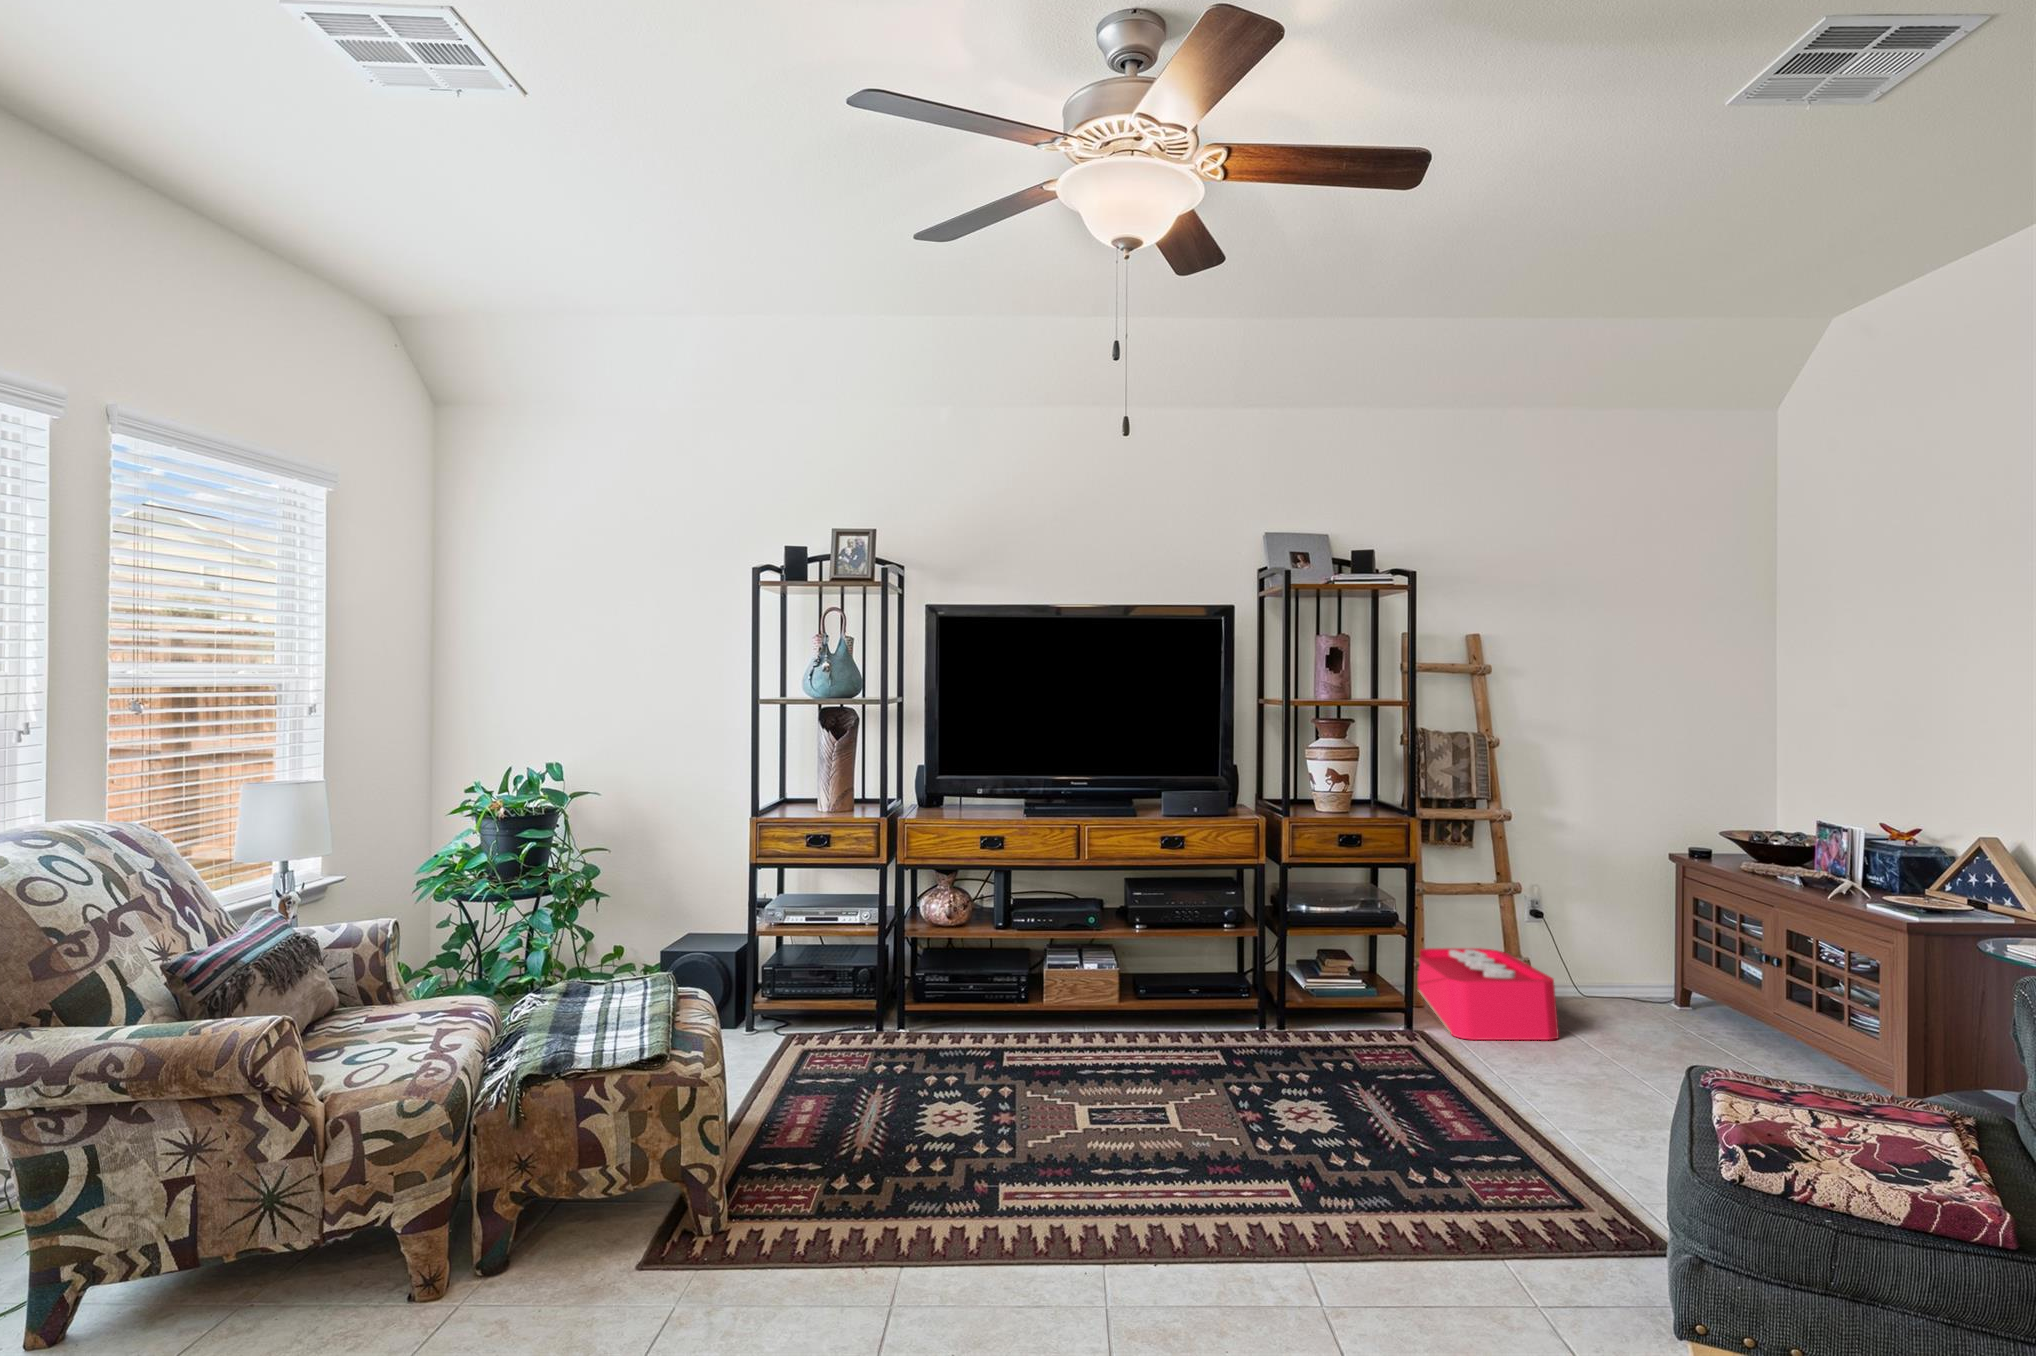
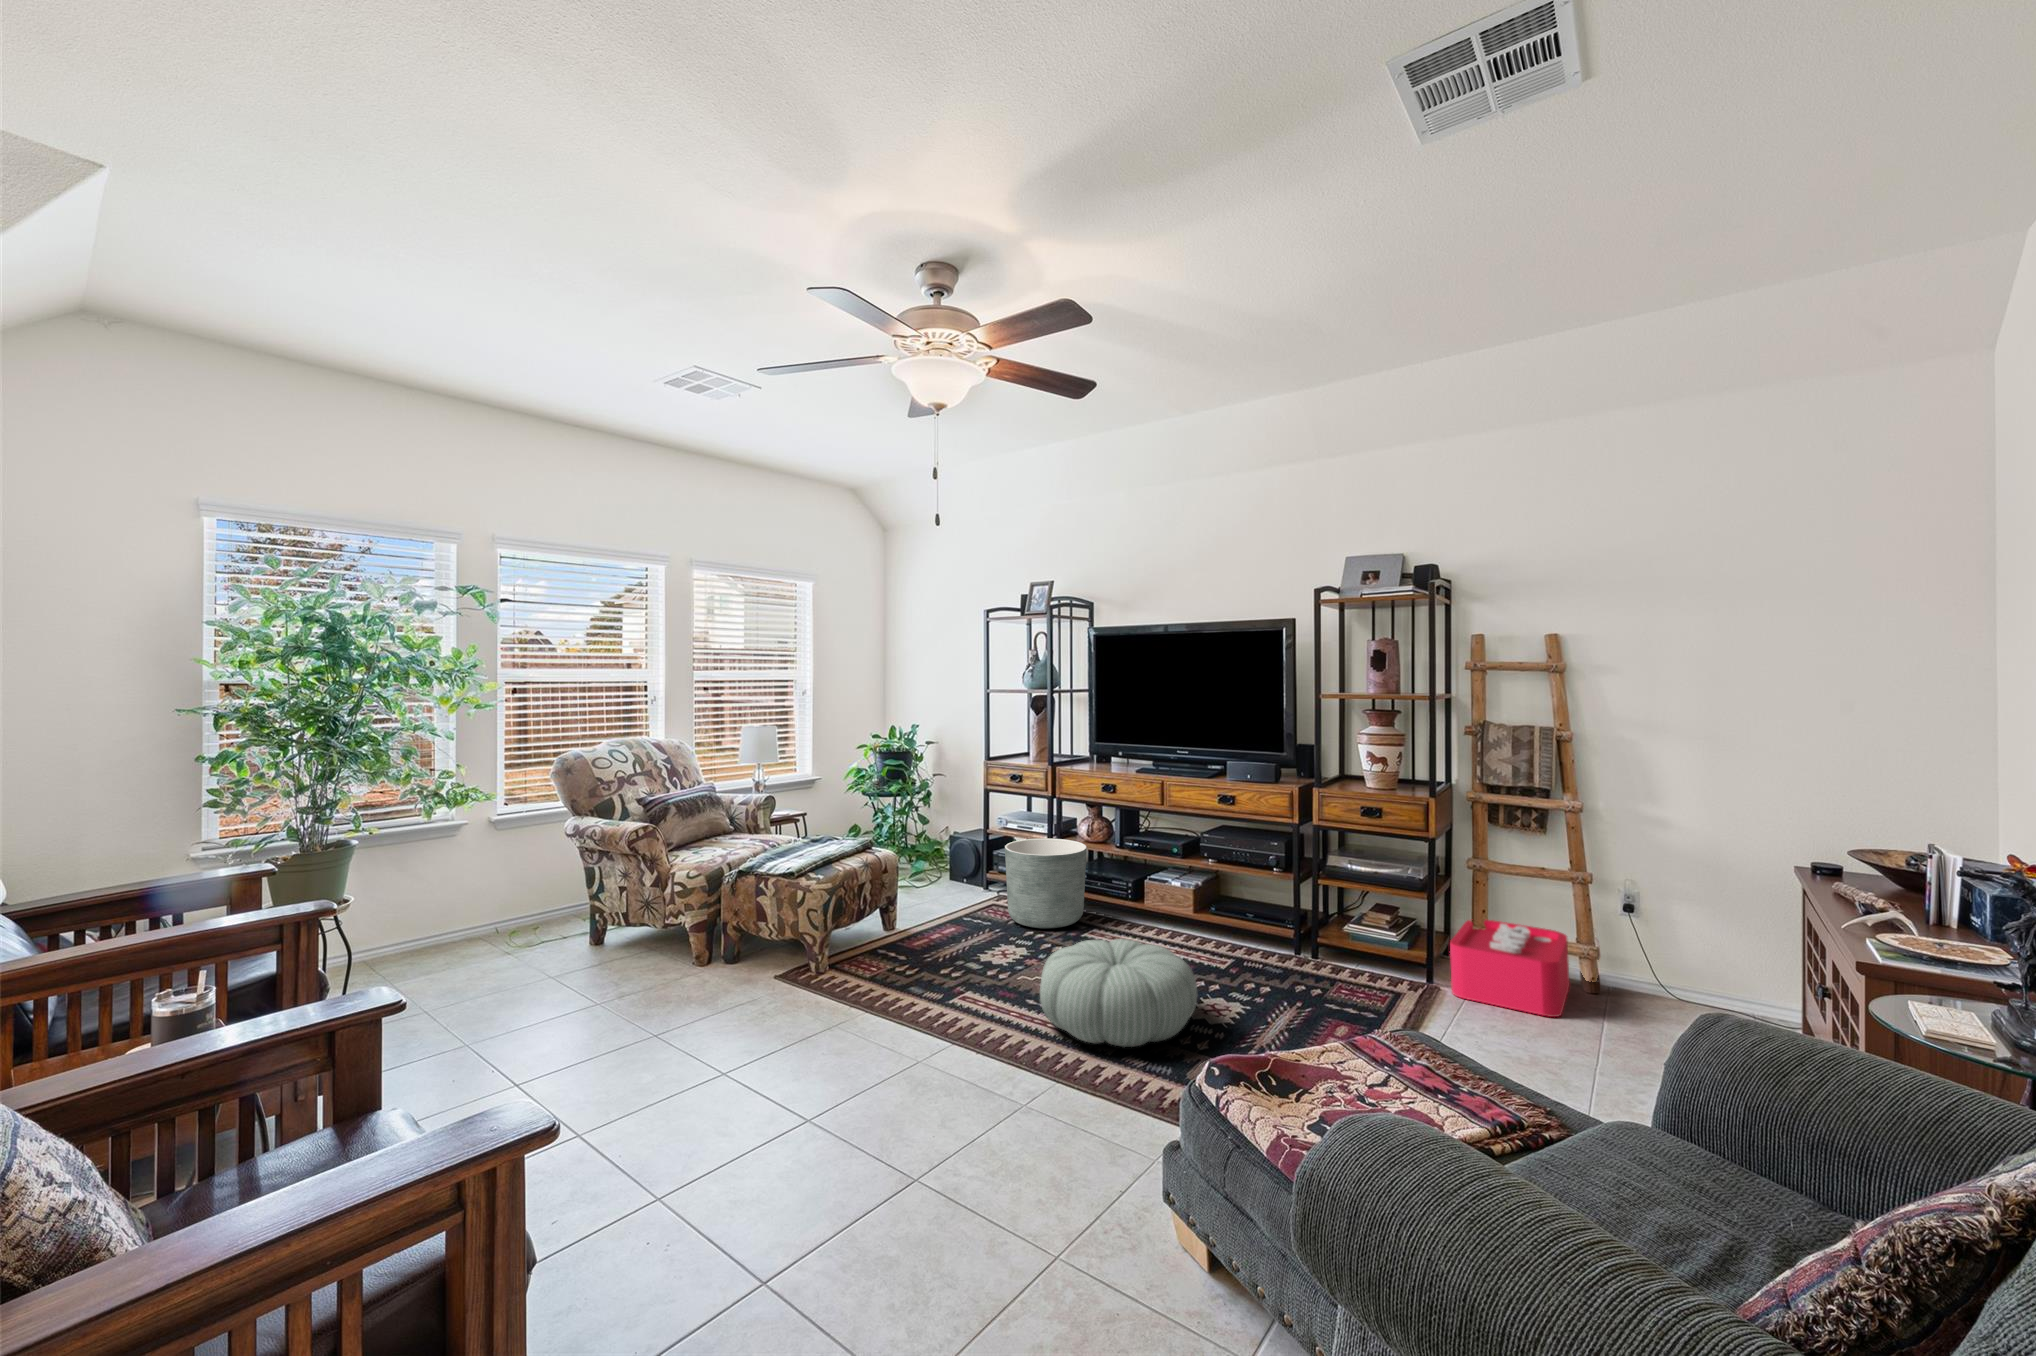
planter: none [858,926,984,1069] -> present [1005,838,1087,928]
pouf: none [1143,1049,1375,1212] -> present [1040,939,1198,1047]

